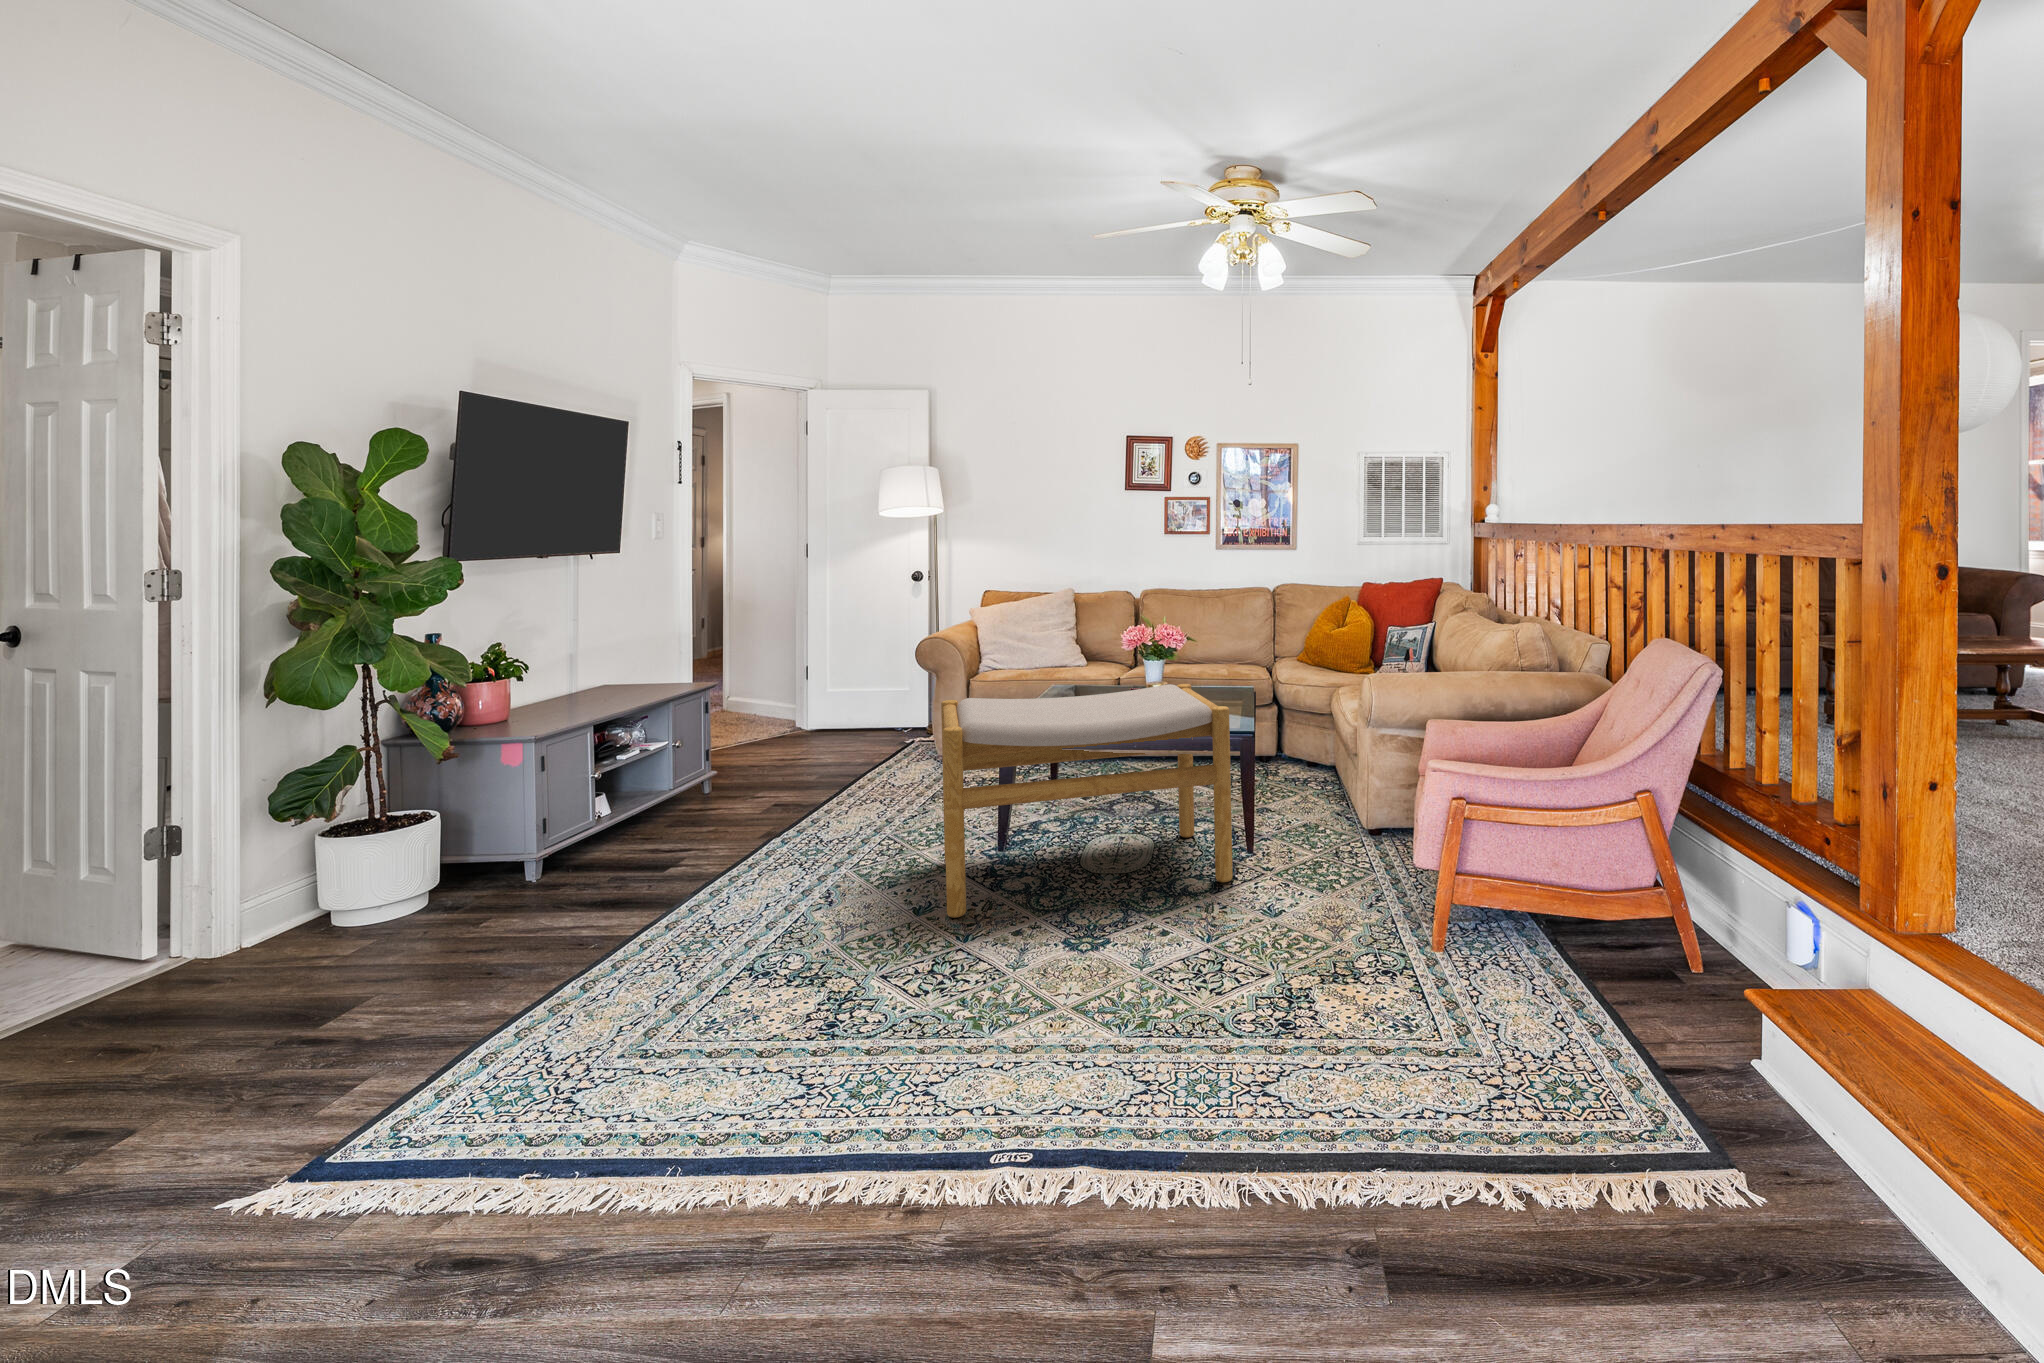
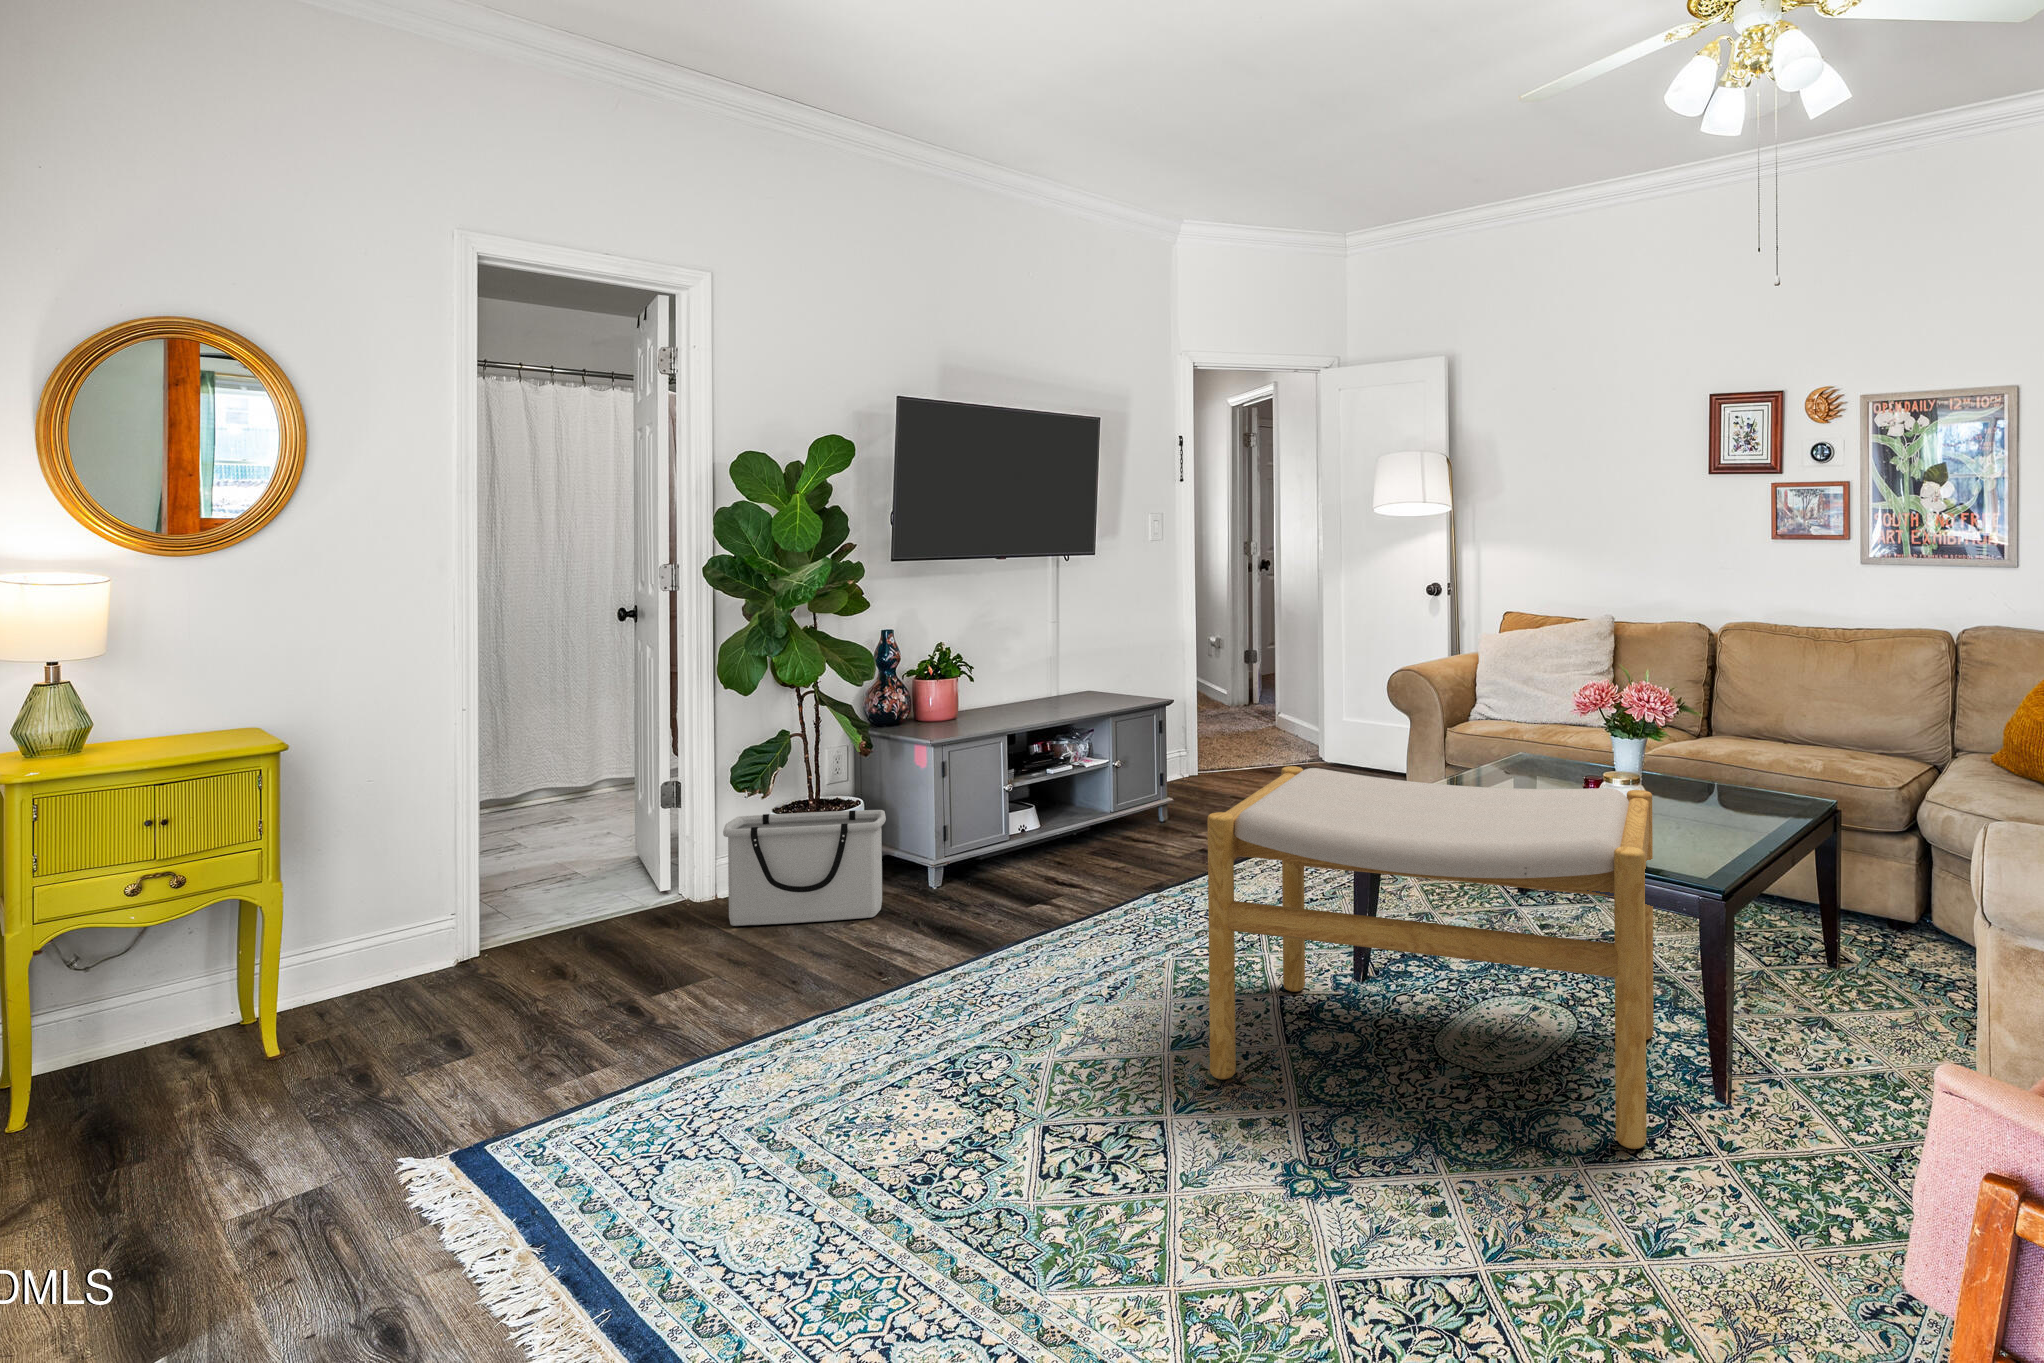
storage bin: none [310,805,508,946] -> present [723,810,886,926]

